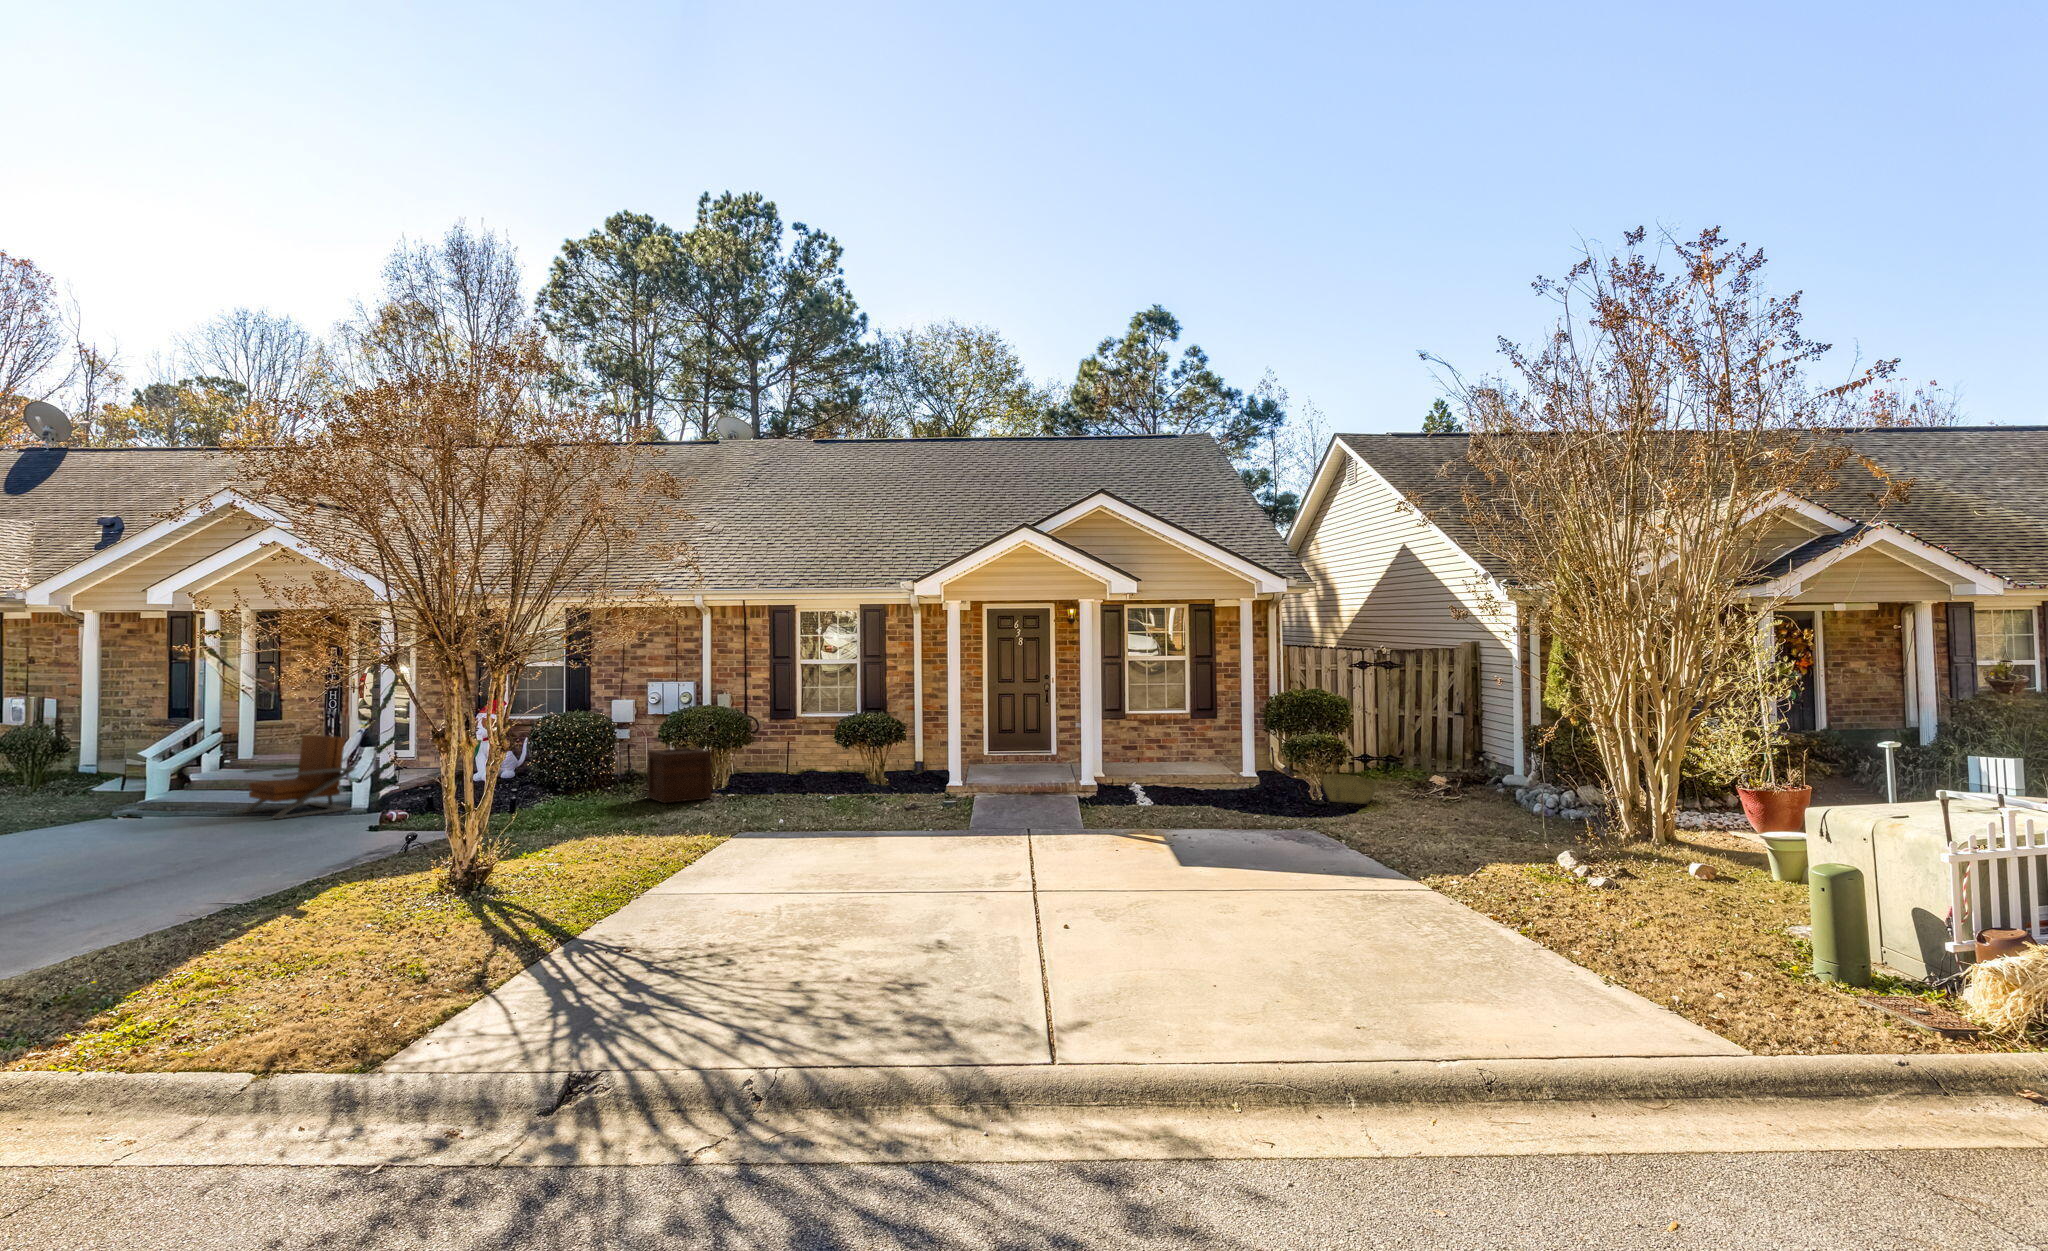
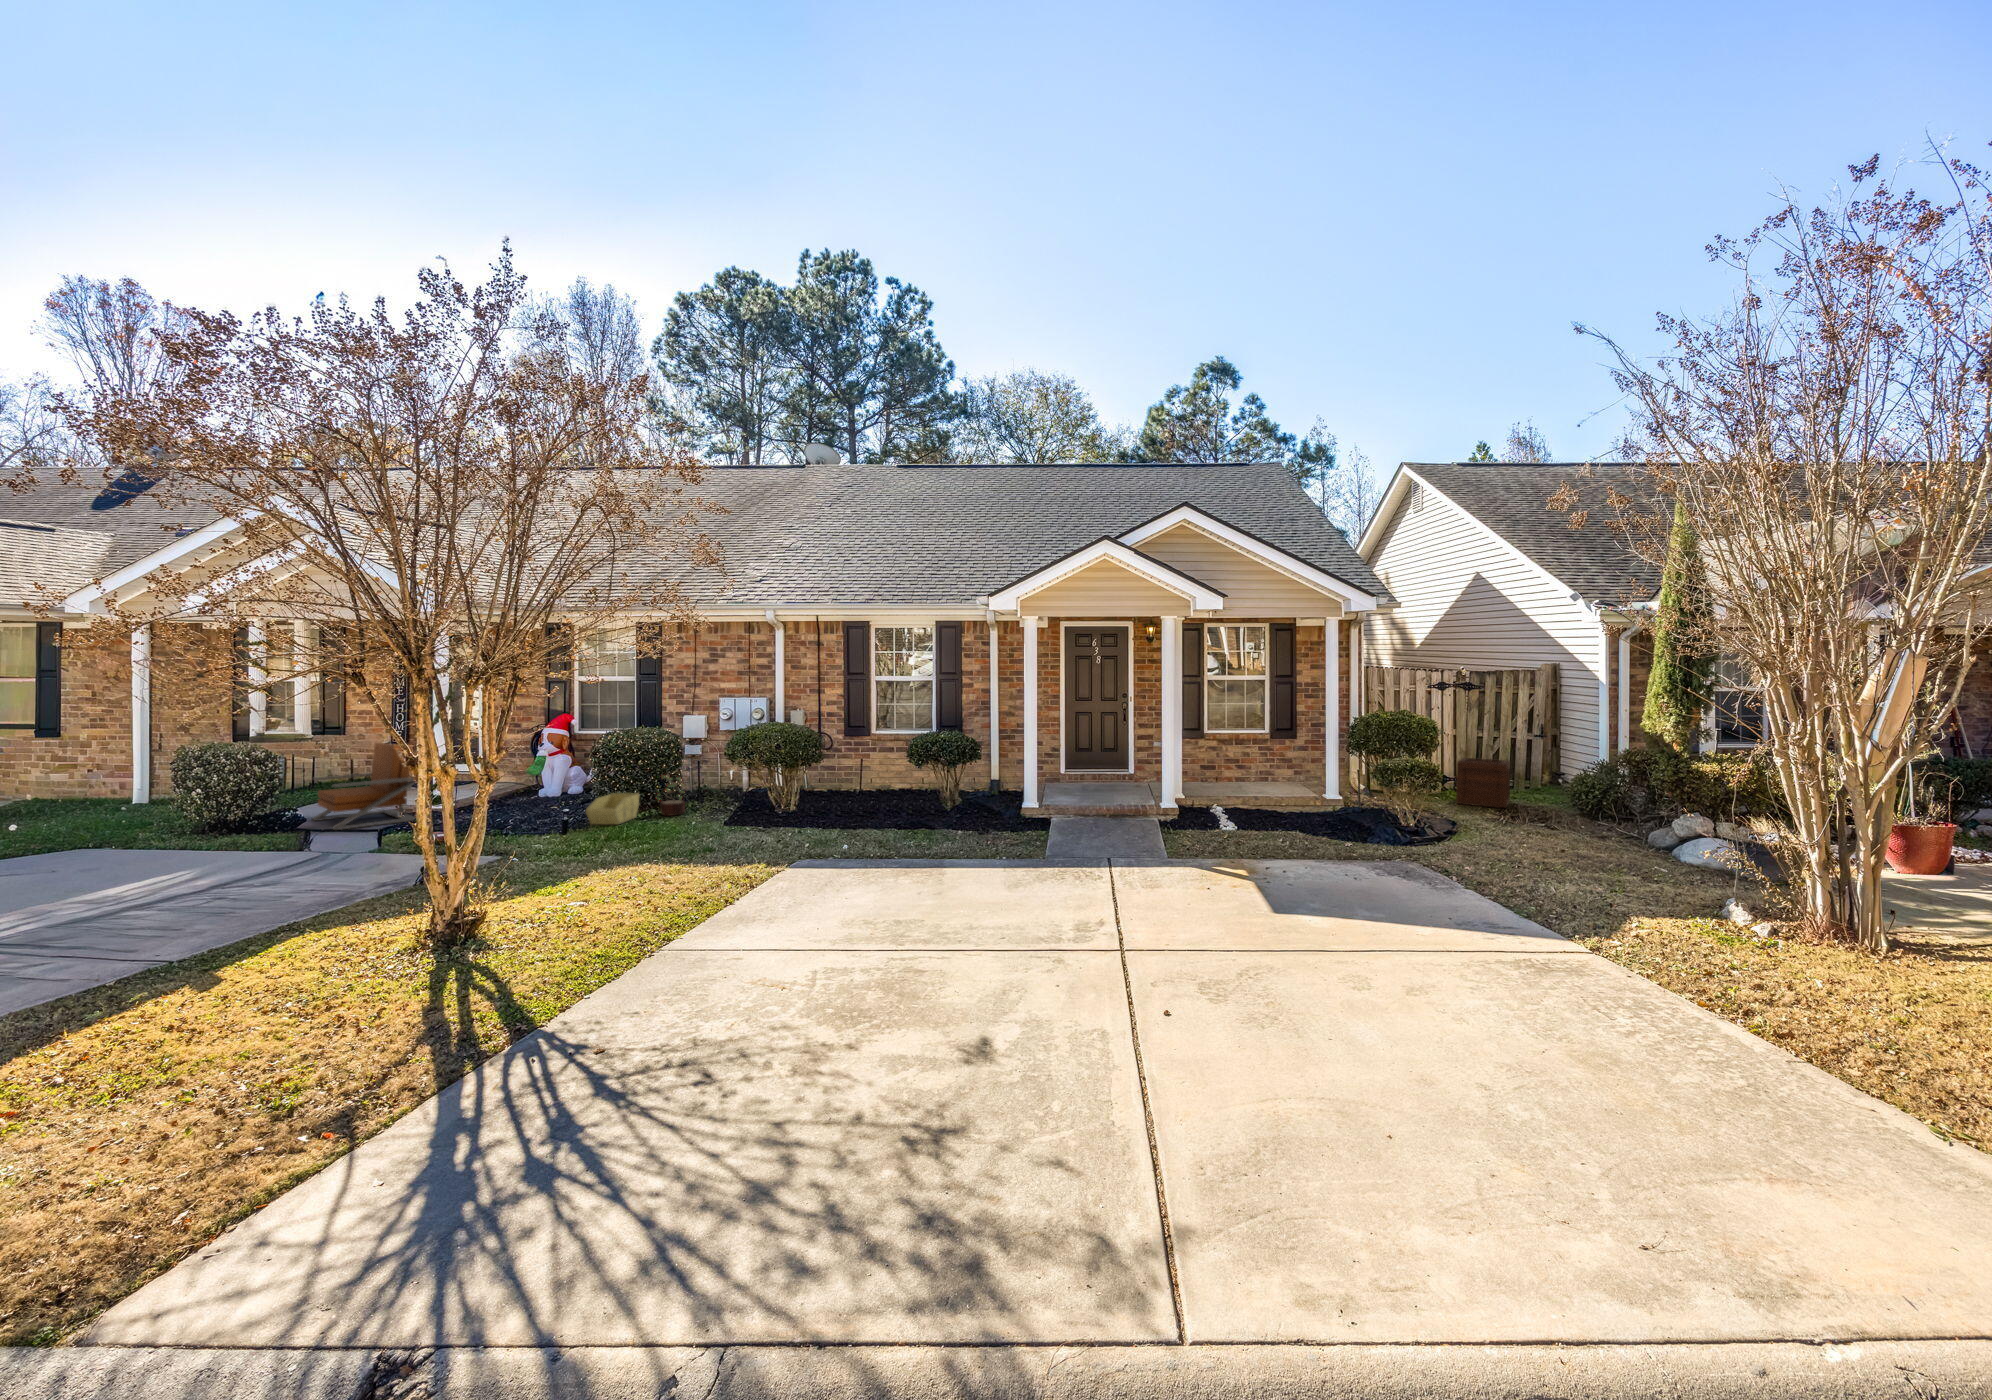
wooden crate: present [648,747,712,803] -> present [1456,758,1510,808]
decorative plant: none [589,759,620,800] -> present [655,775,685,816]
storage bin: present [1323,775,1378,804] -> present [586,793,639,824]

